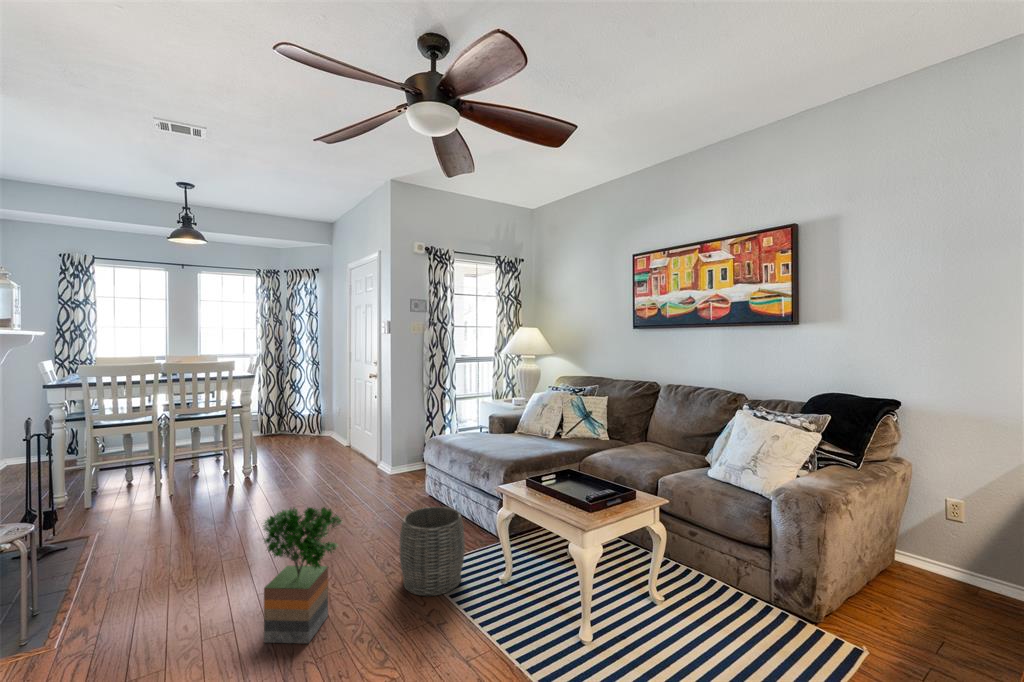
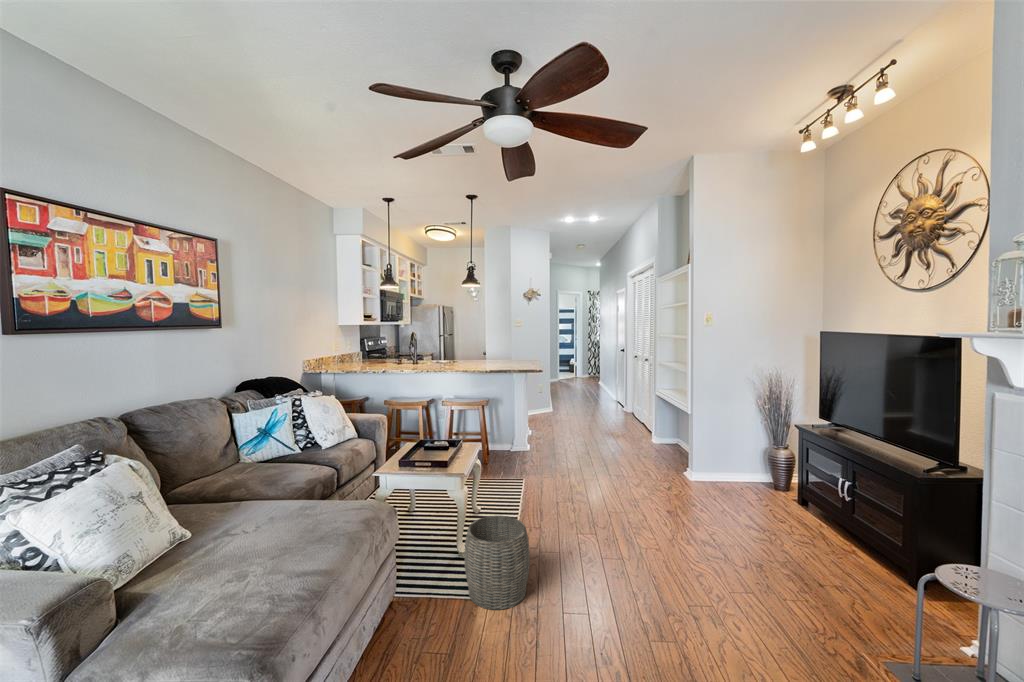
potted tree: present [263,507,342,643] -> none [587,490,658,616]

